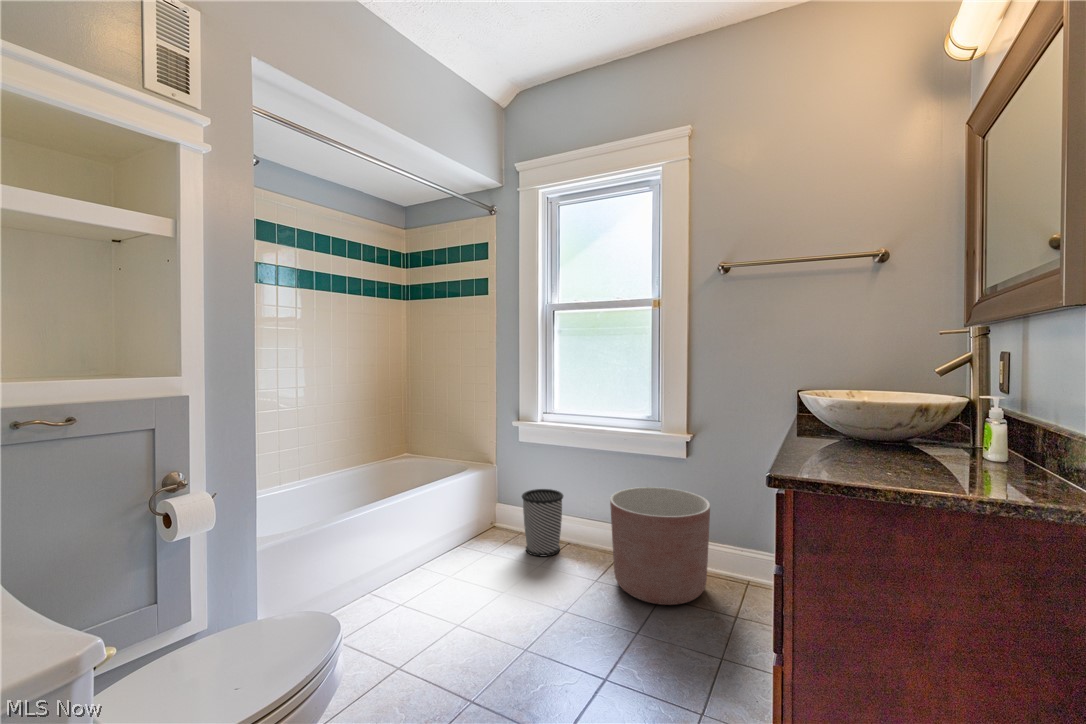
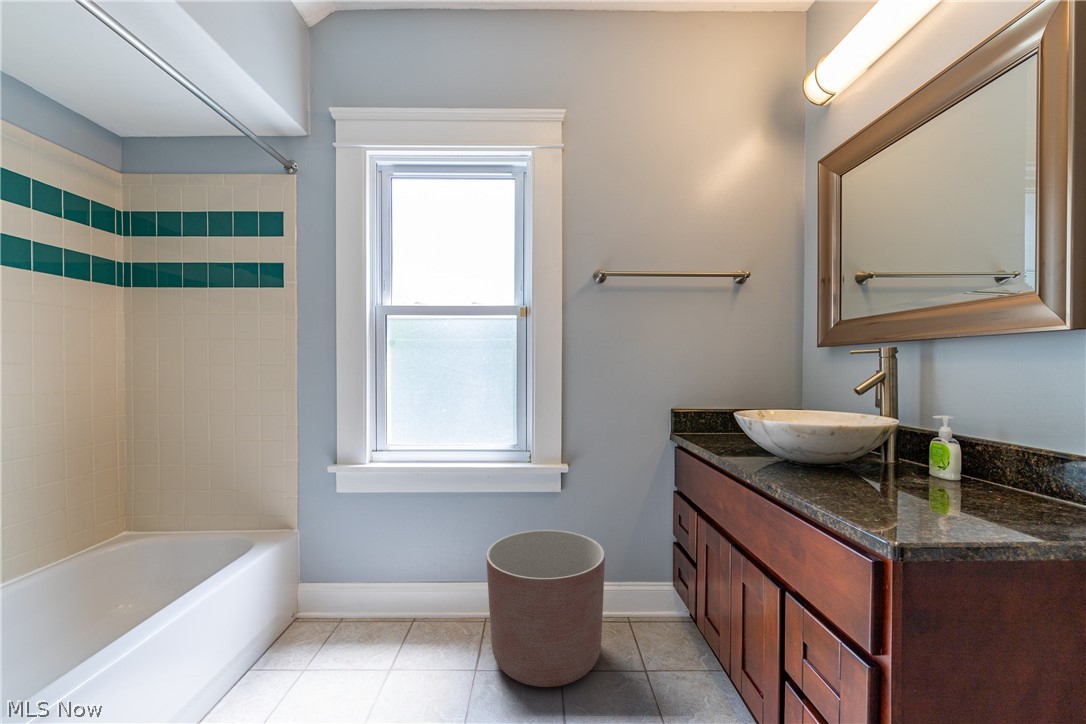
wastebasket: present [522,489,563,556] -> none [348,553,409,654]

